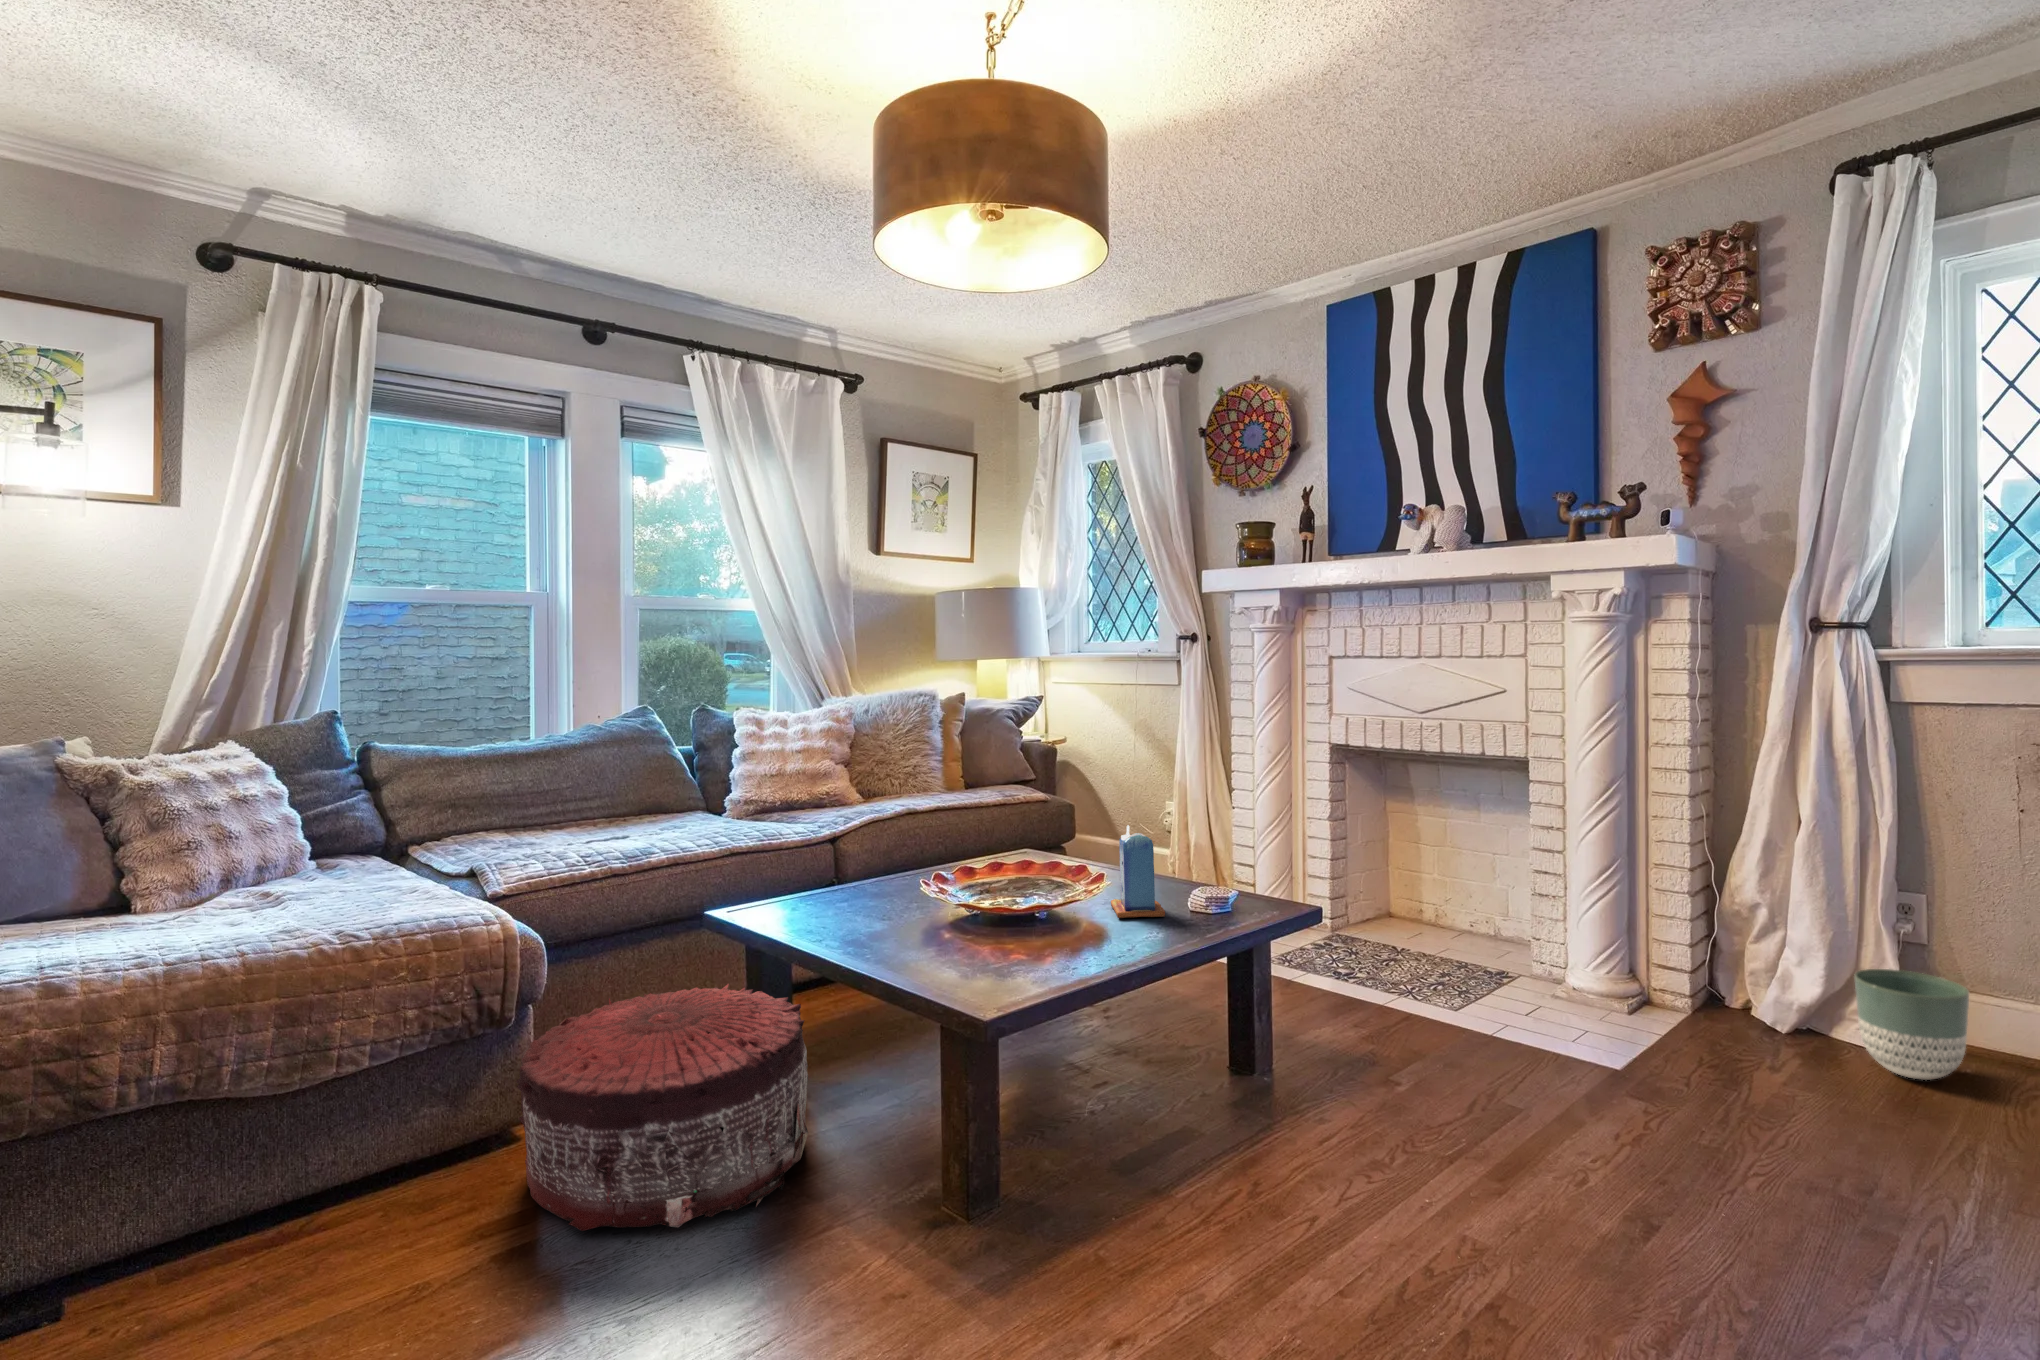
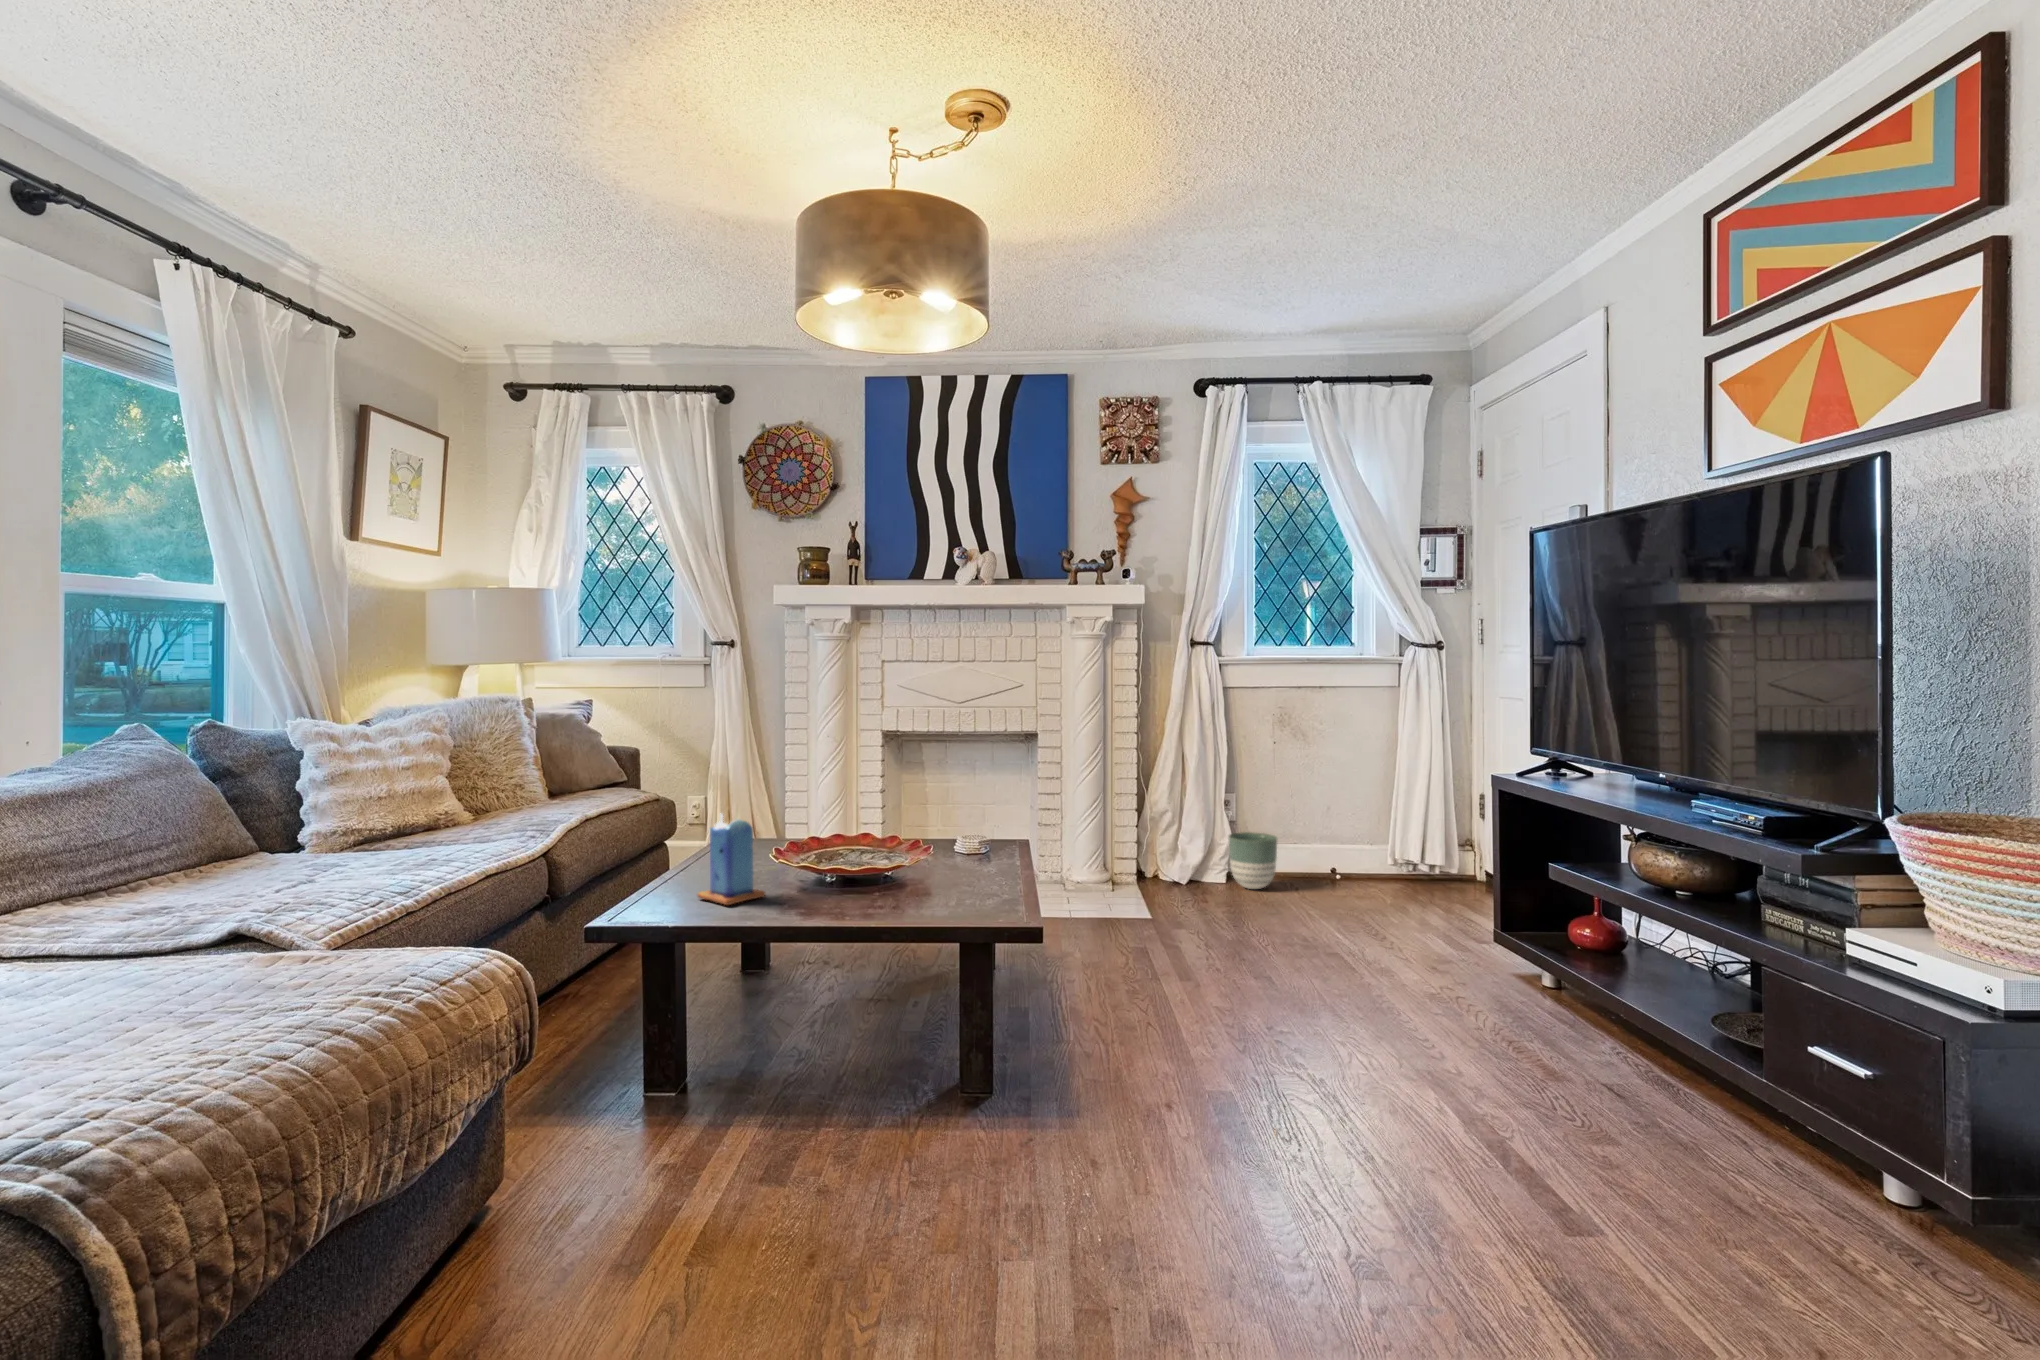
candle: present [1111,825,1165,918] -> present [697,814,765,905]
pouf: present [516,984,808,1231] -> none [578,986,921,1279]

